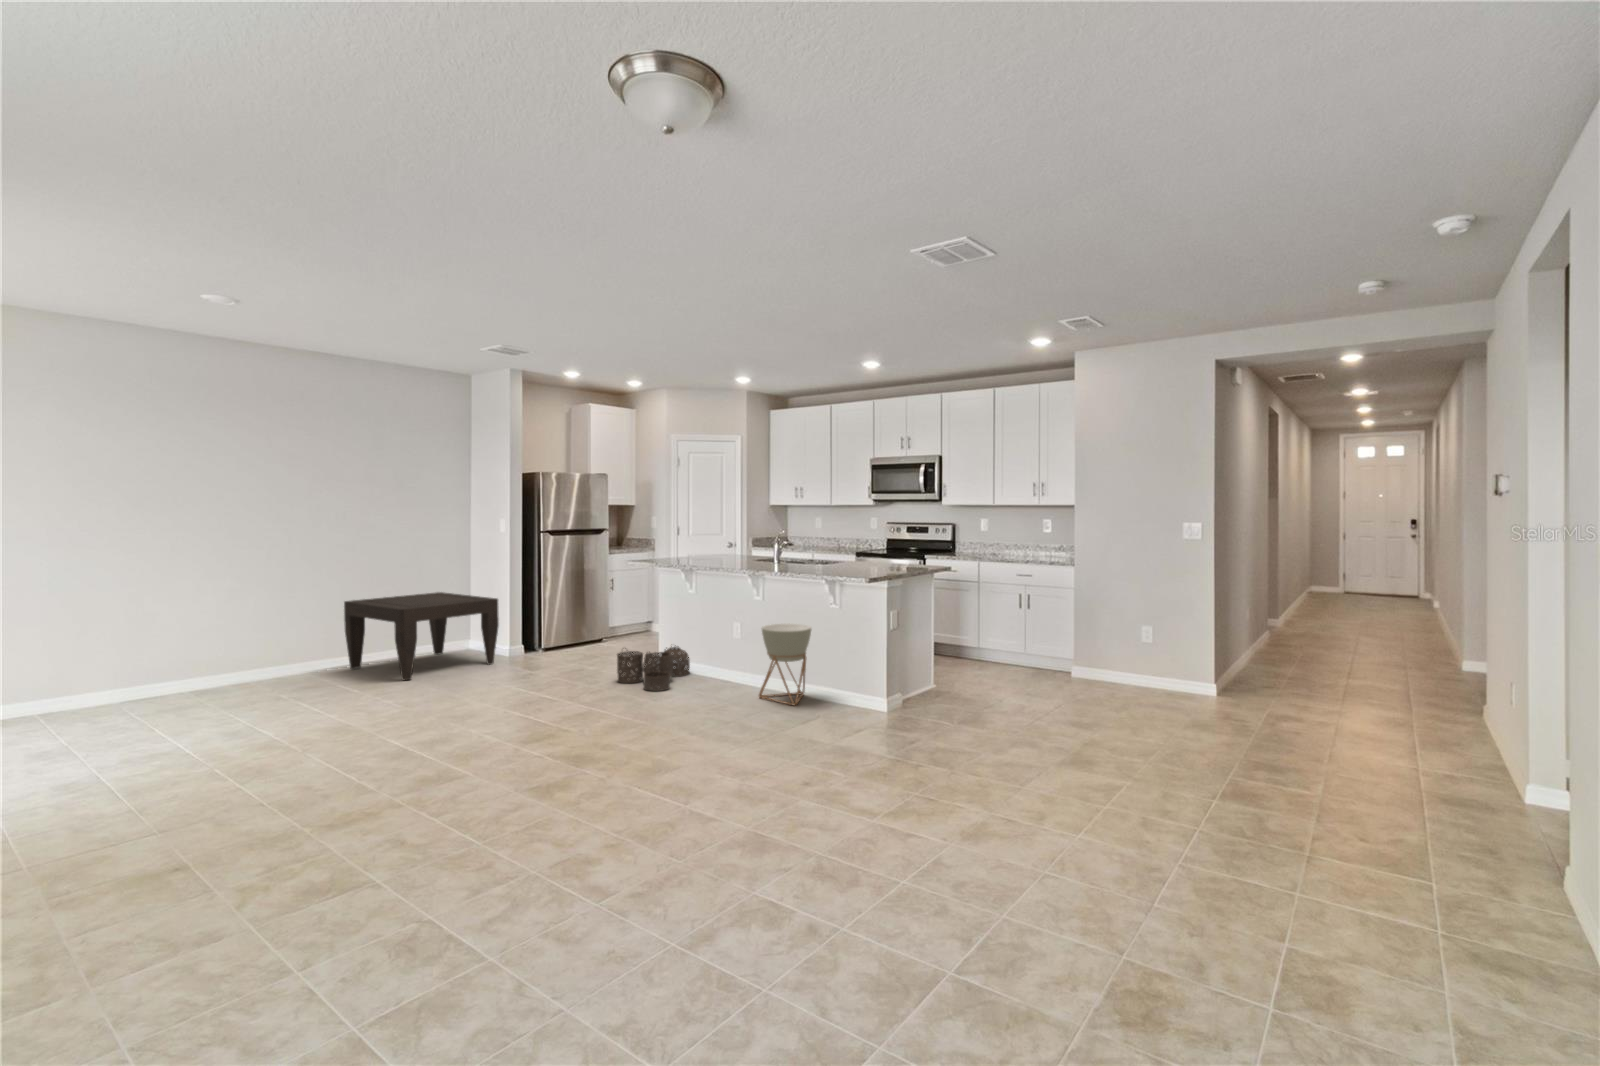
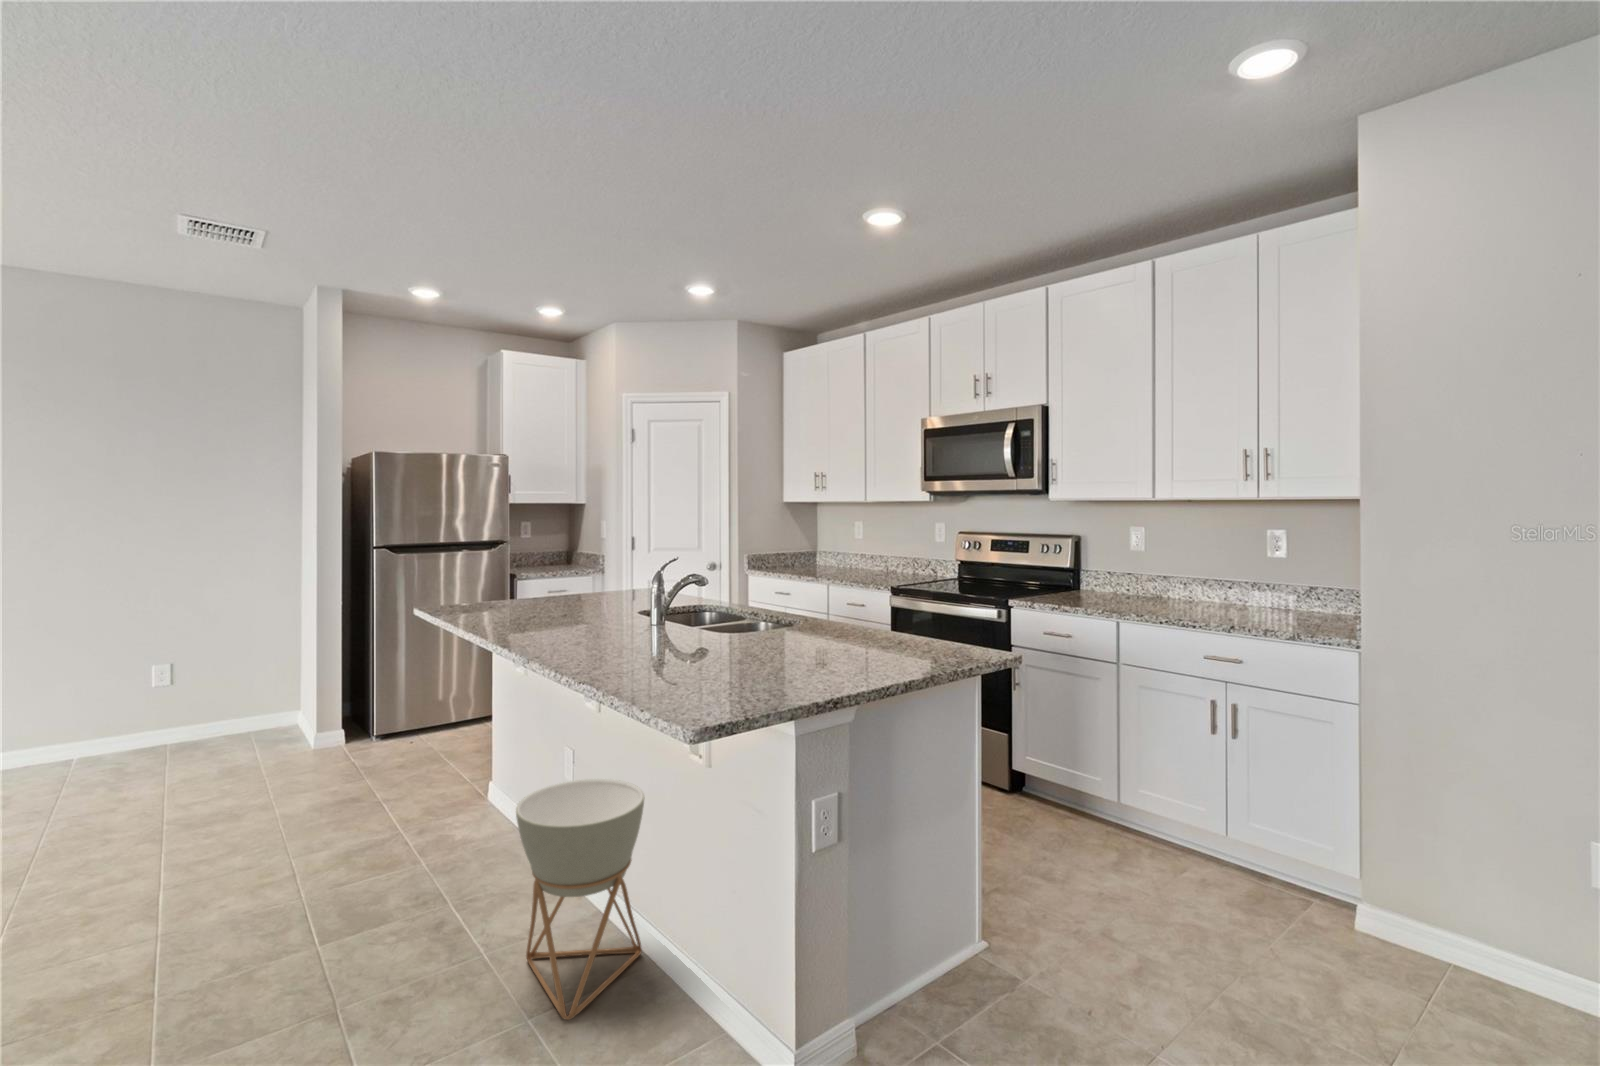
coffee table: present [344,592,499,680] -> none [26,639,264,808]
woven basket: present [617,646,690,691] -> none [343,769,513,897]

